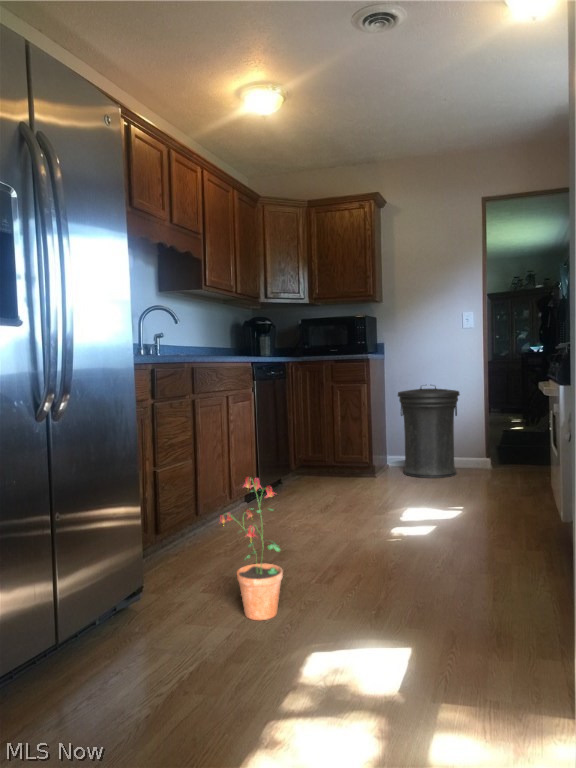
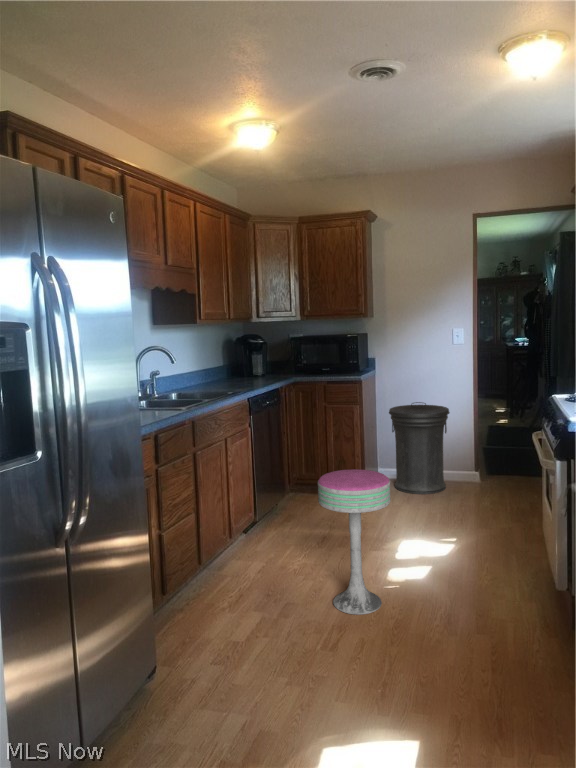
bar stool: none [316,416,391,559] -> present [318,469,391,615]
potted plant: present [221,478,283,620] -> none [228,562,295,705]

